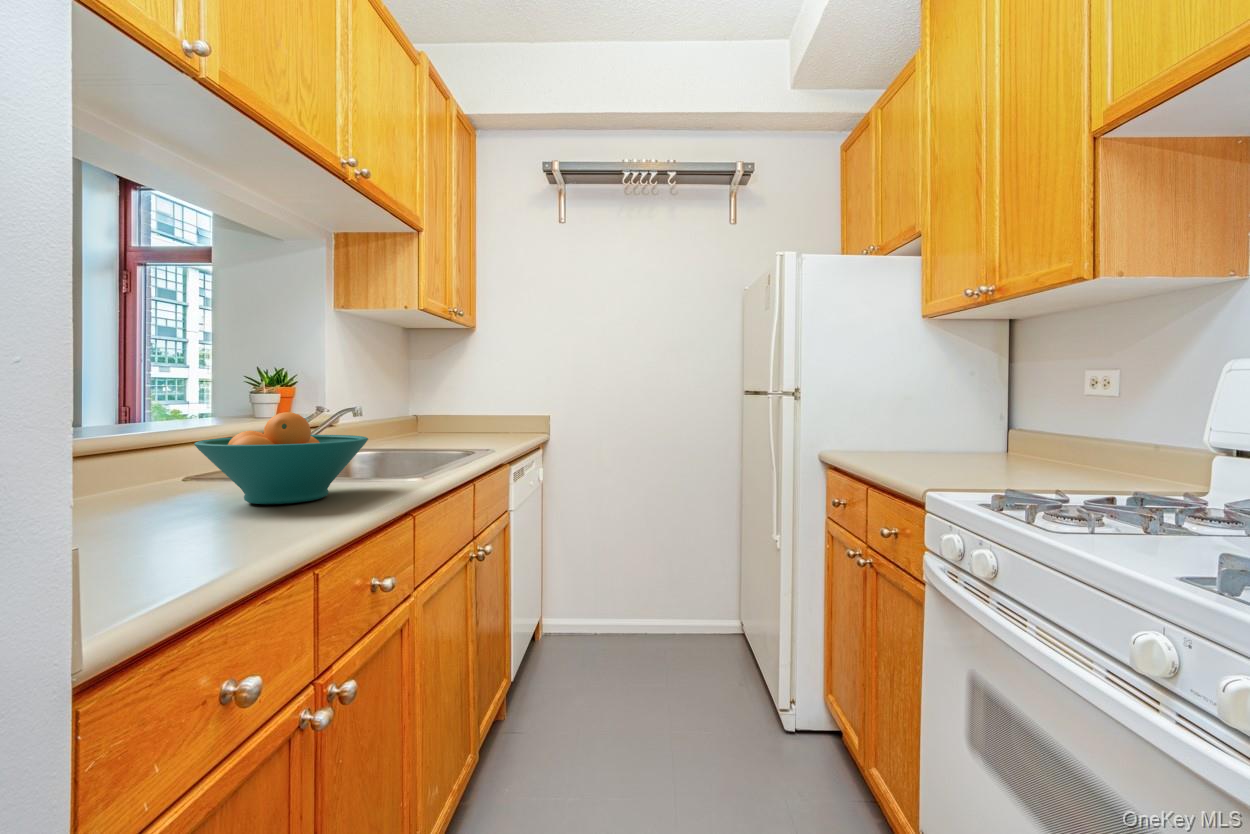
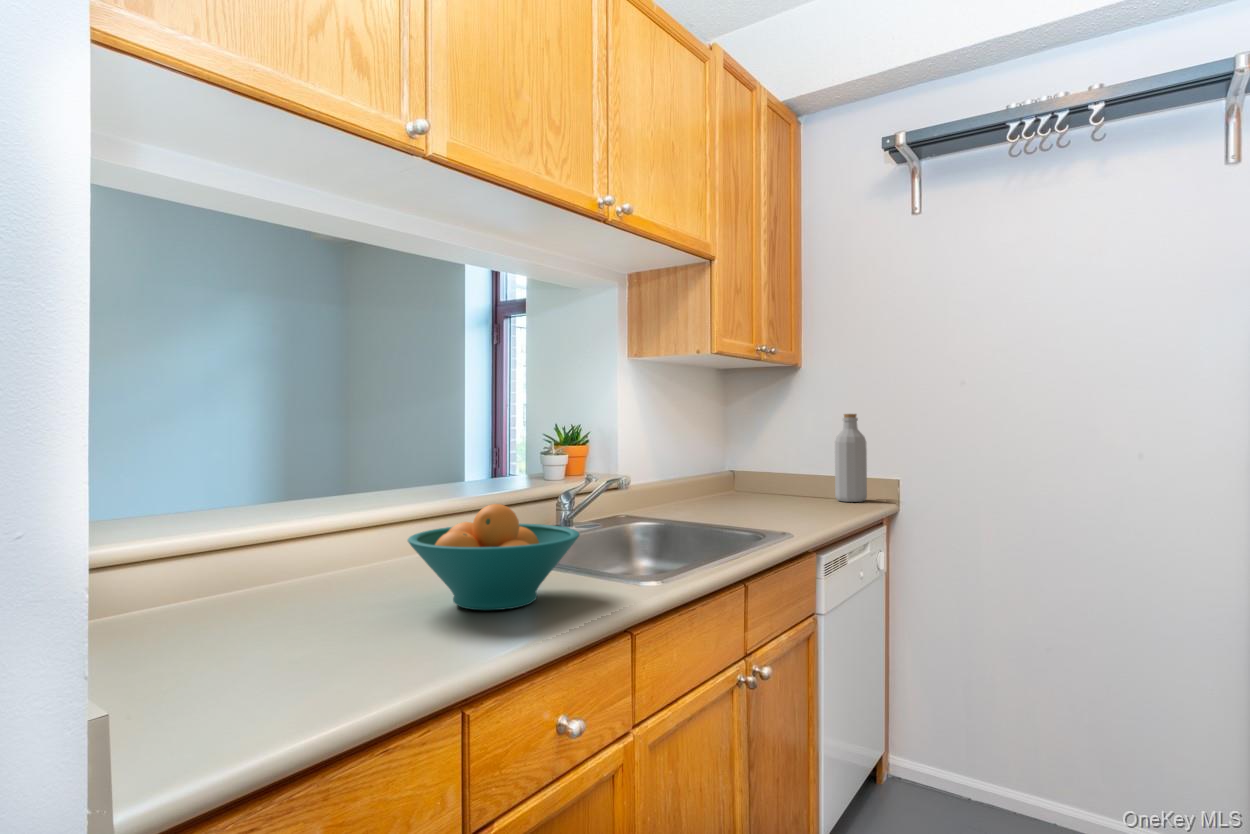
bottle: none [501,368,525,434] -> present [835,414,867,502]

